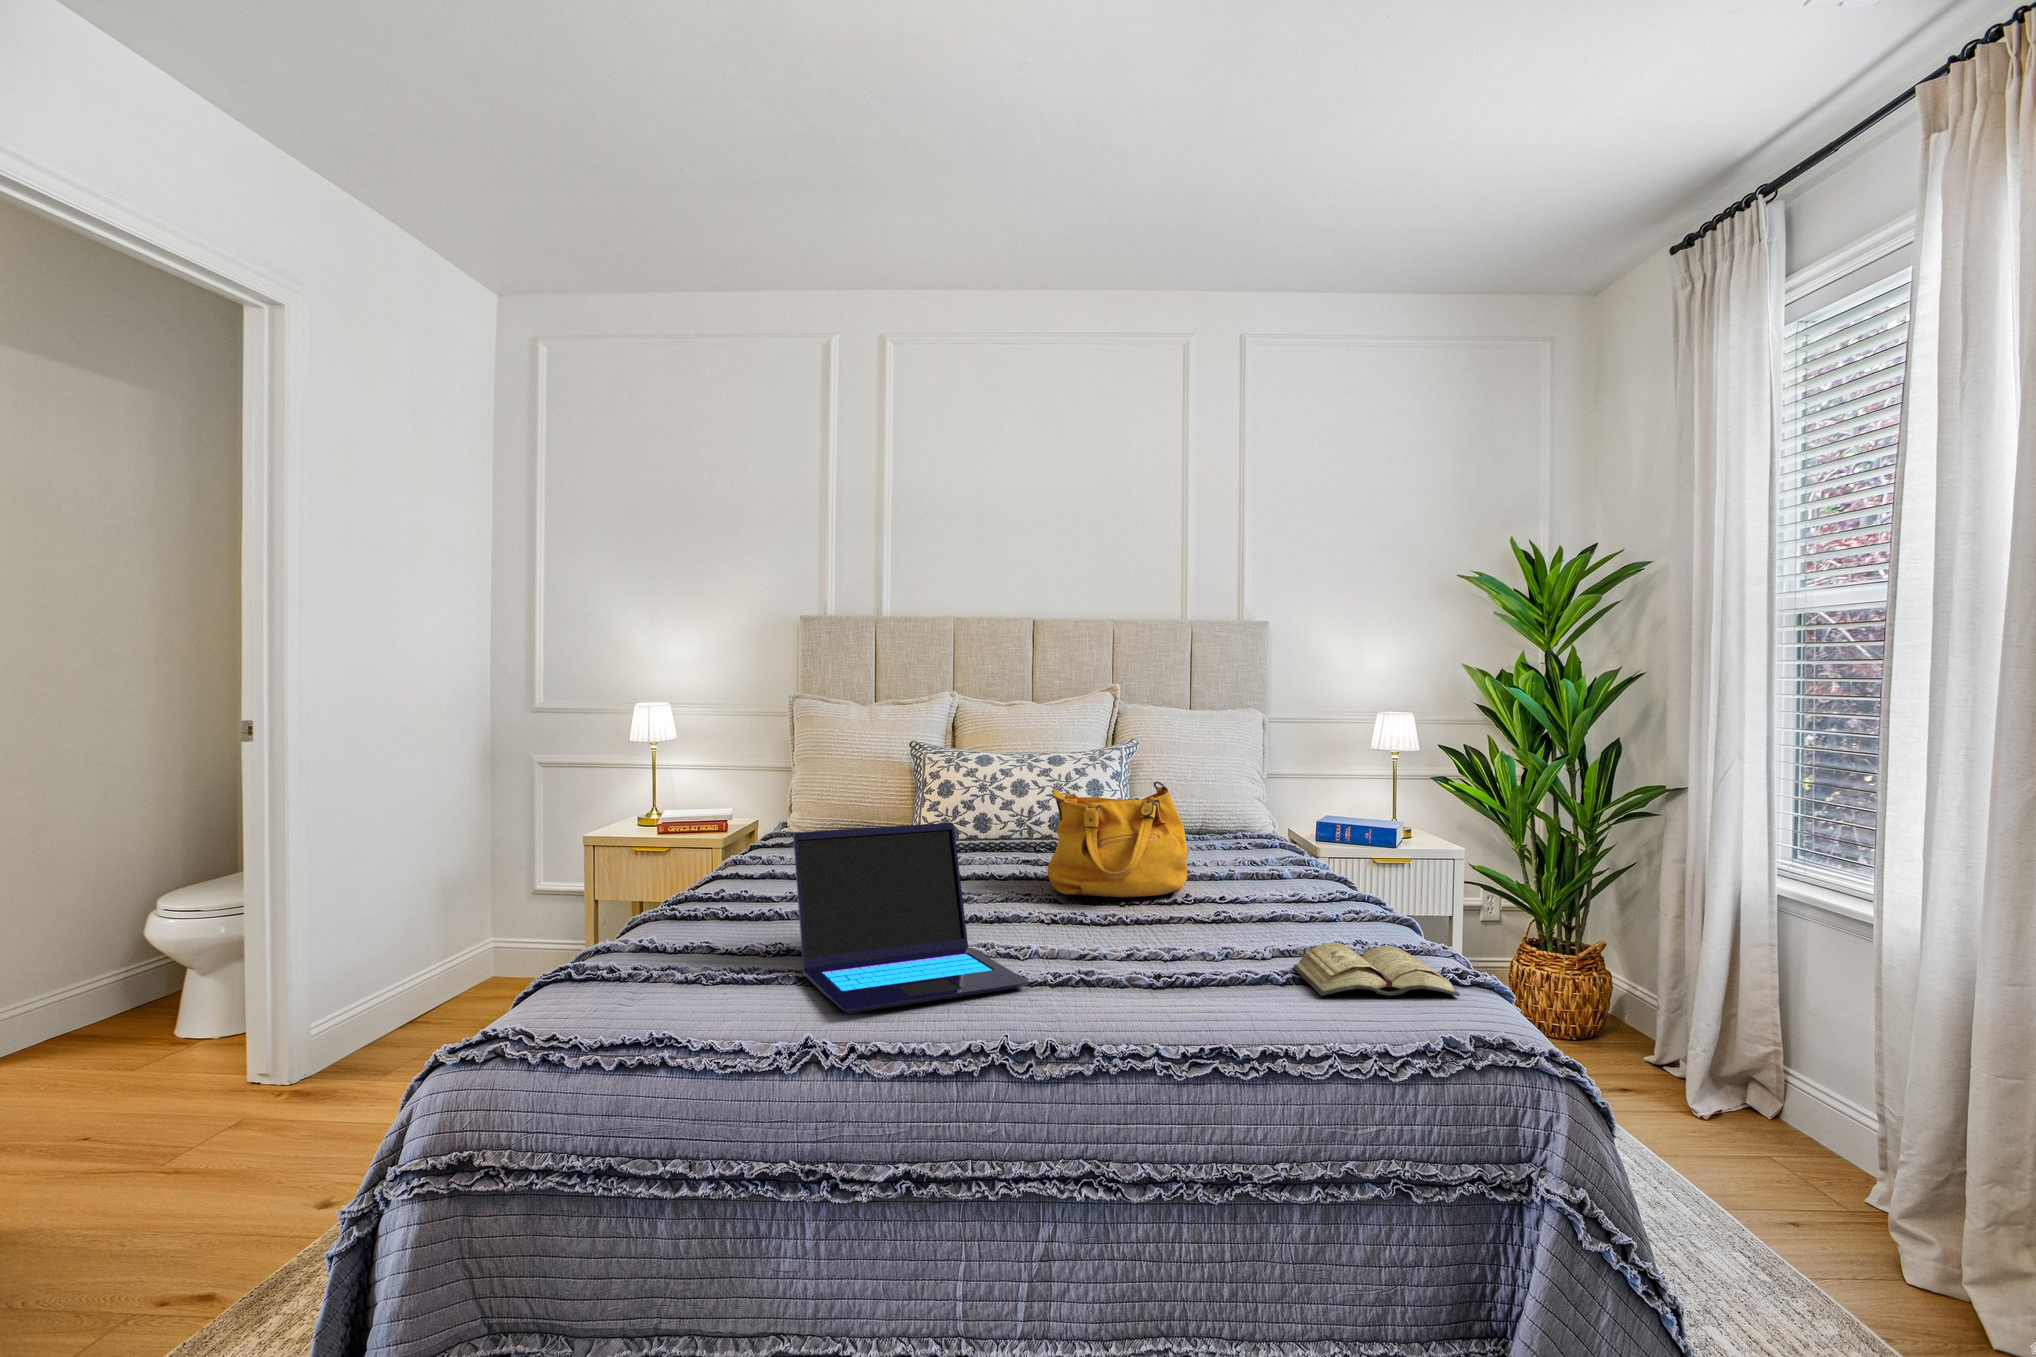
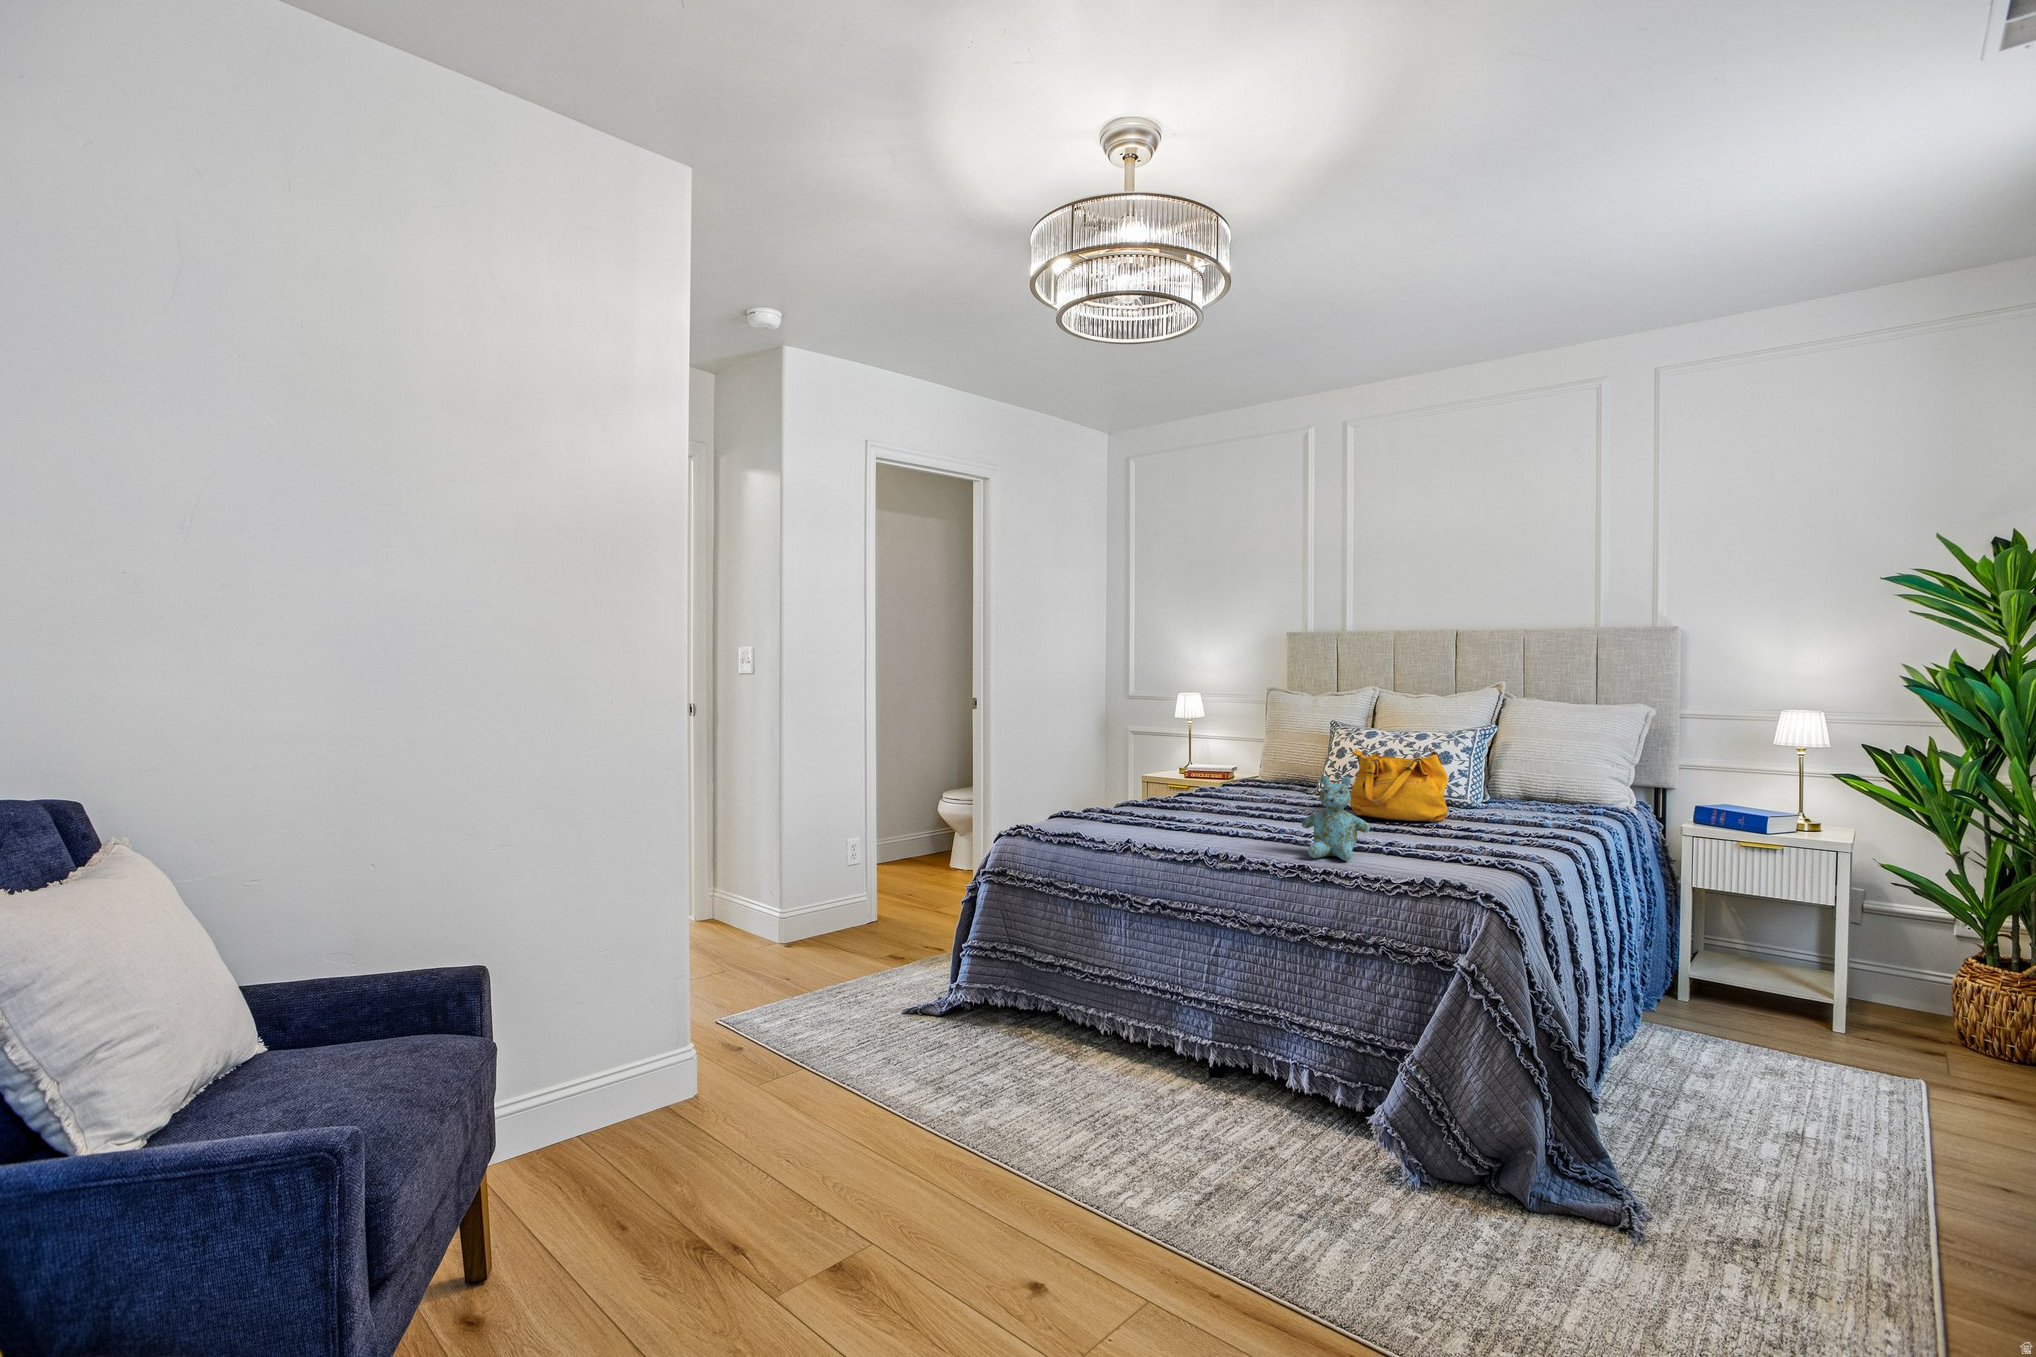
laptop: present [793,823,1030,1013] -> none [1150,755,1254,839]
stuffed bear: none [1155,859,1273,1022] -> present [1302,776,1370,861]
diary: present [1293,943,1459,996] -> none [1401,839,1504,871]

